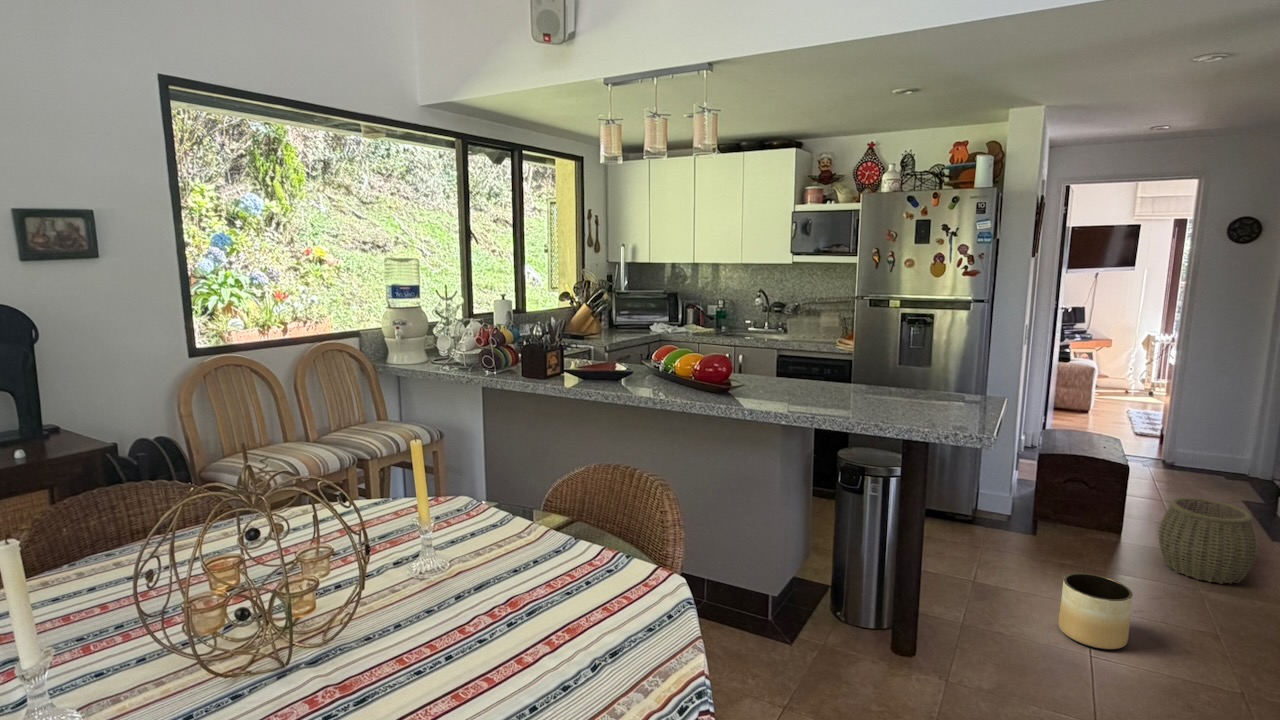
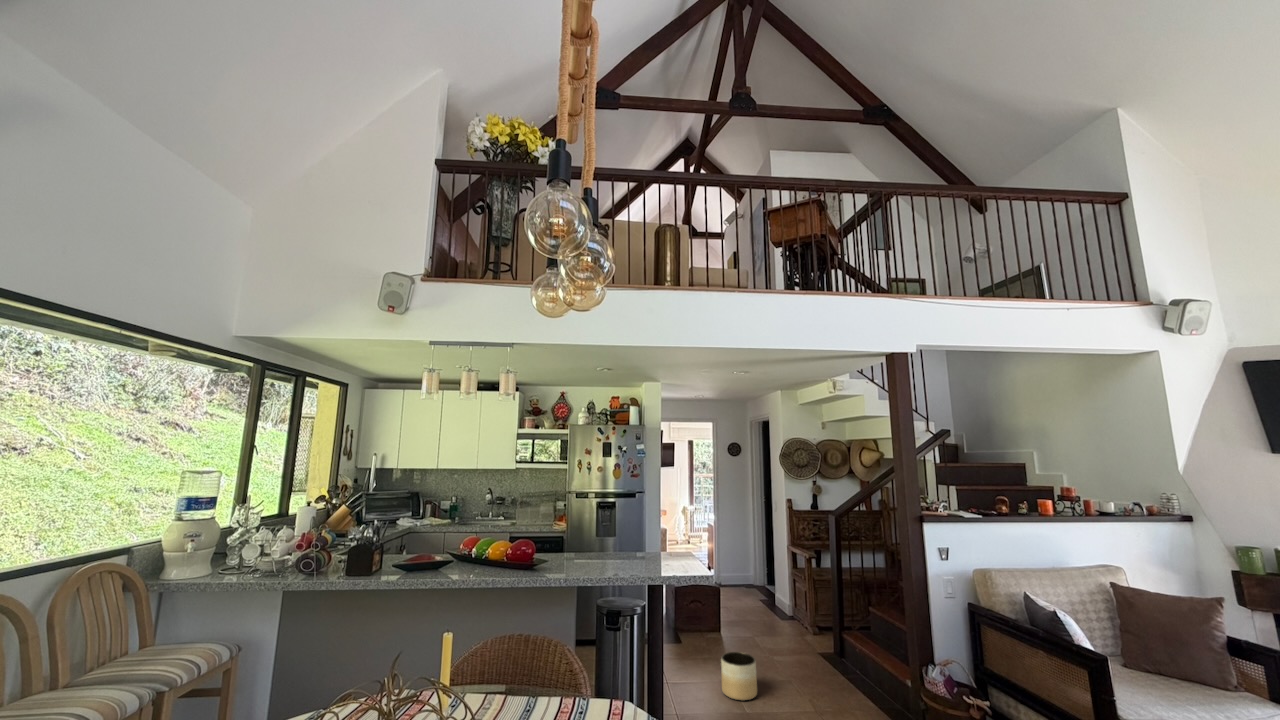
woven basket: present [1158,497,1257,584] -> none [738,594,781,644]

